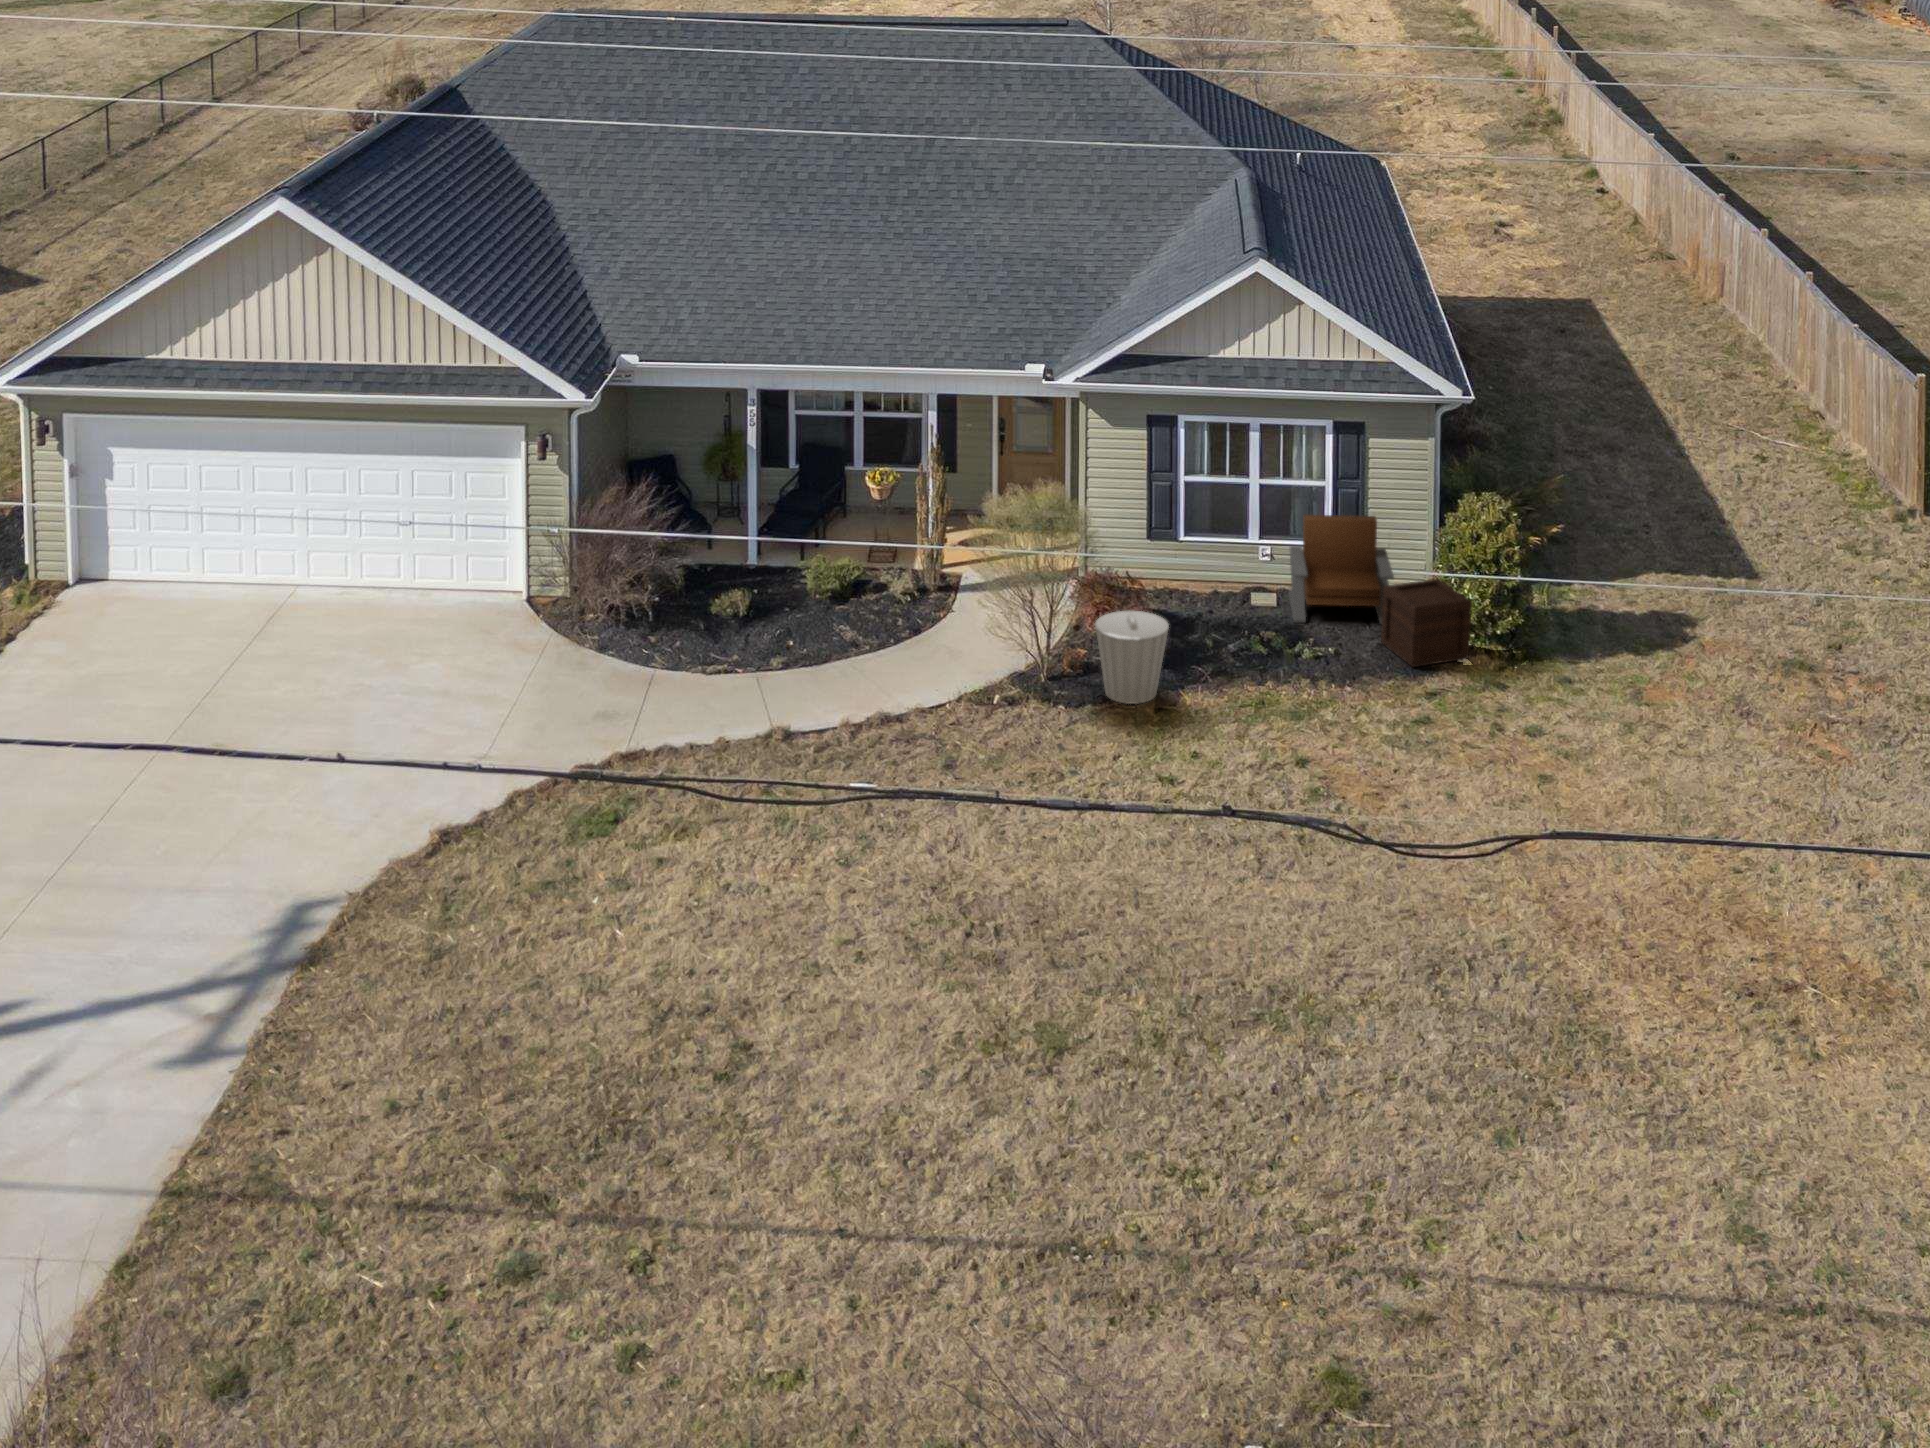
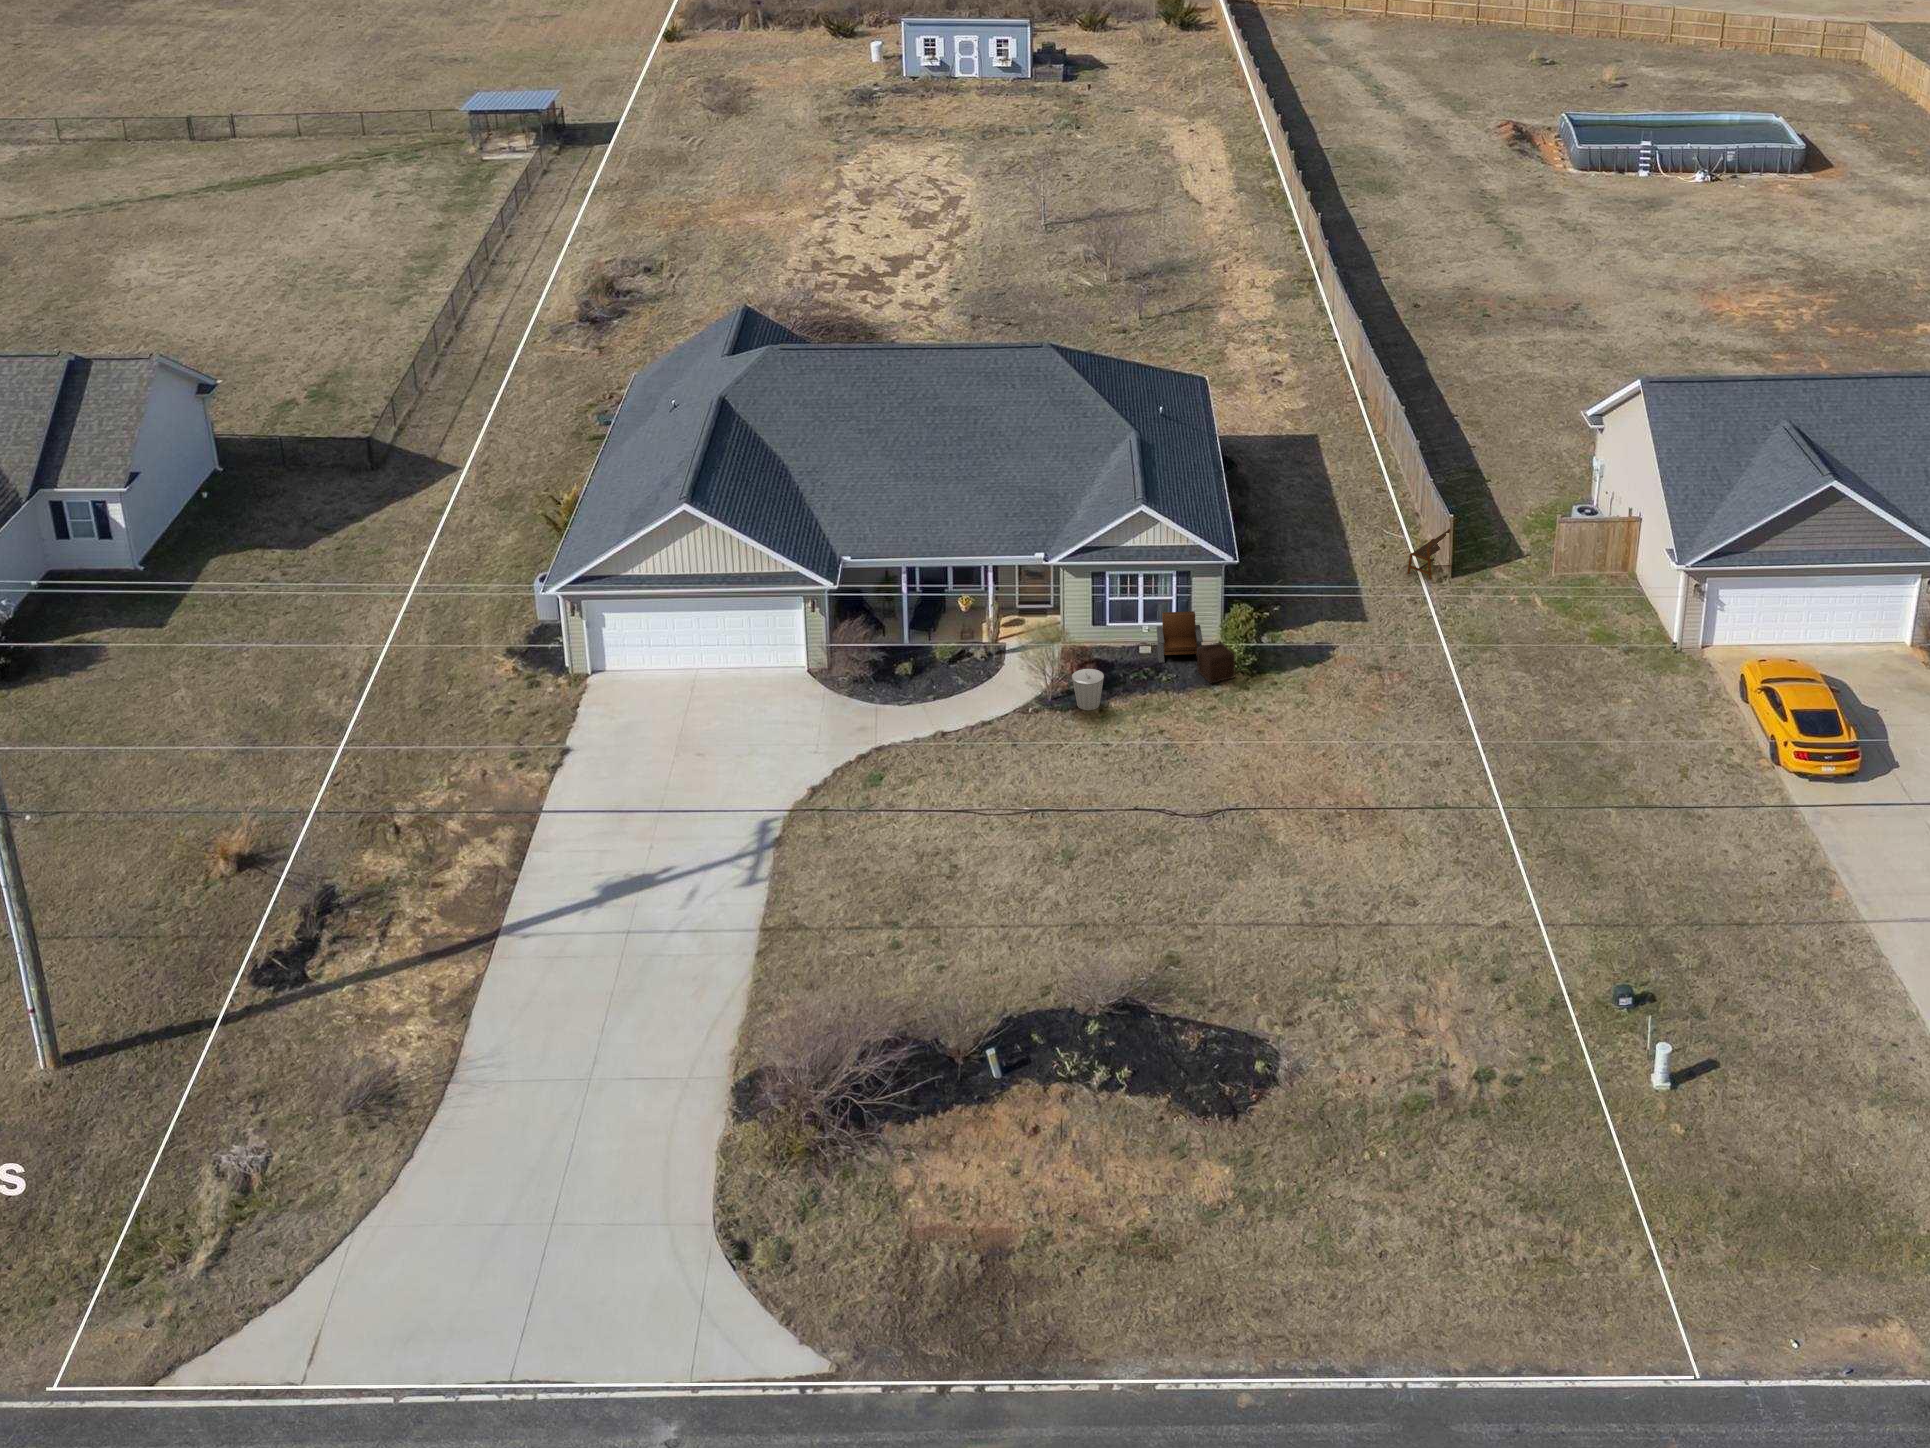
bench: none [1815,406,1909,506] -> present [1407,529,1450,579]

